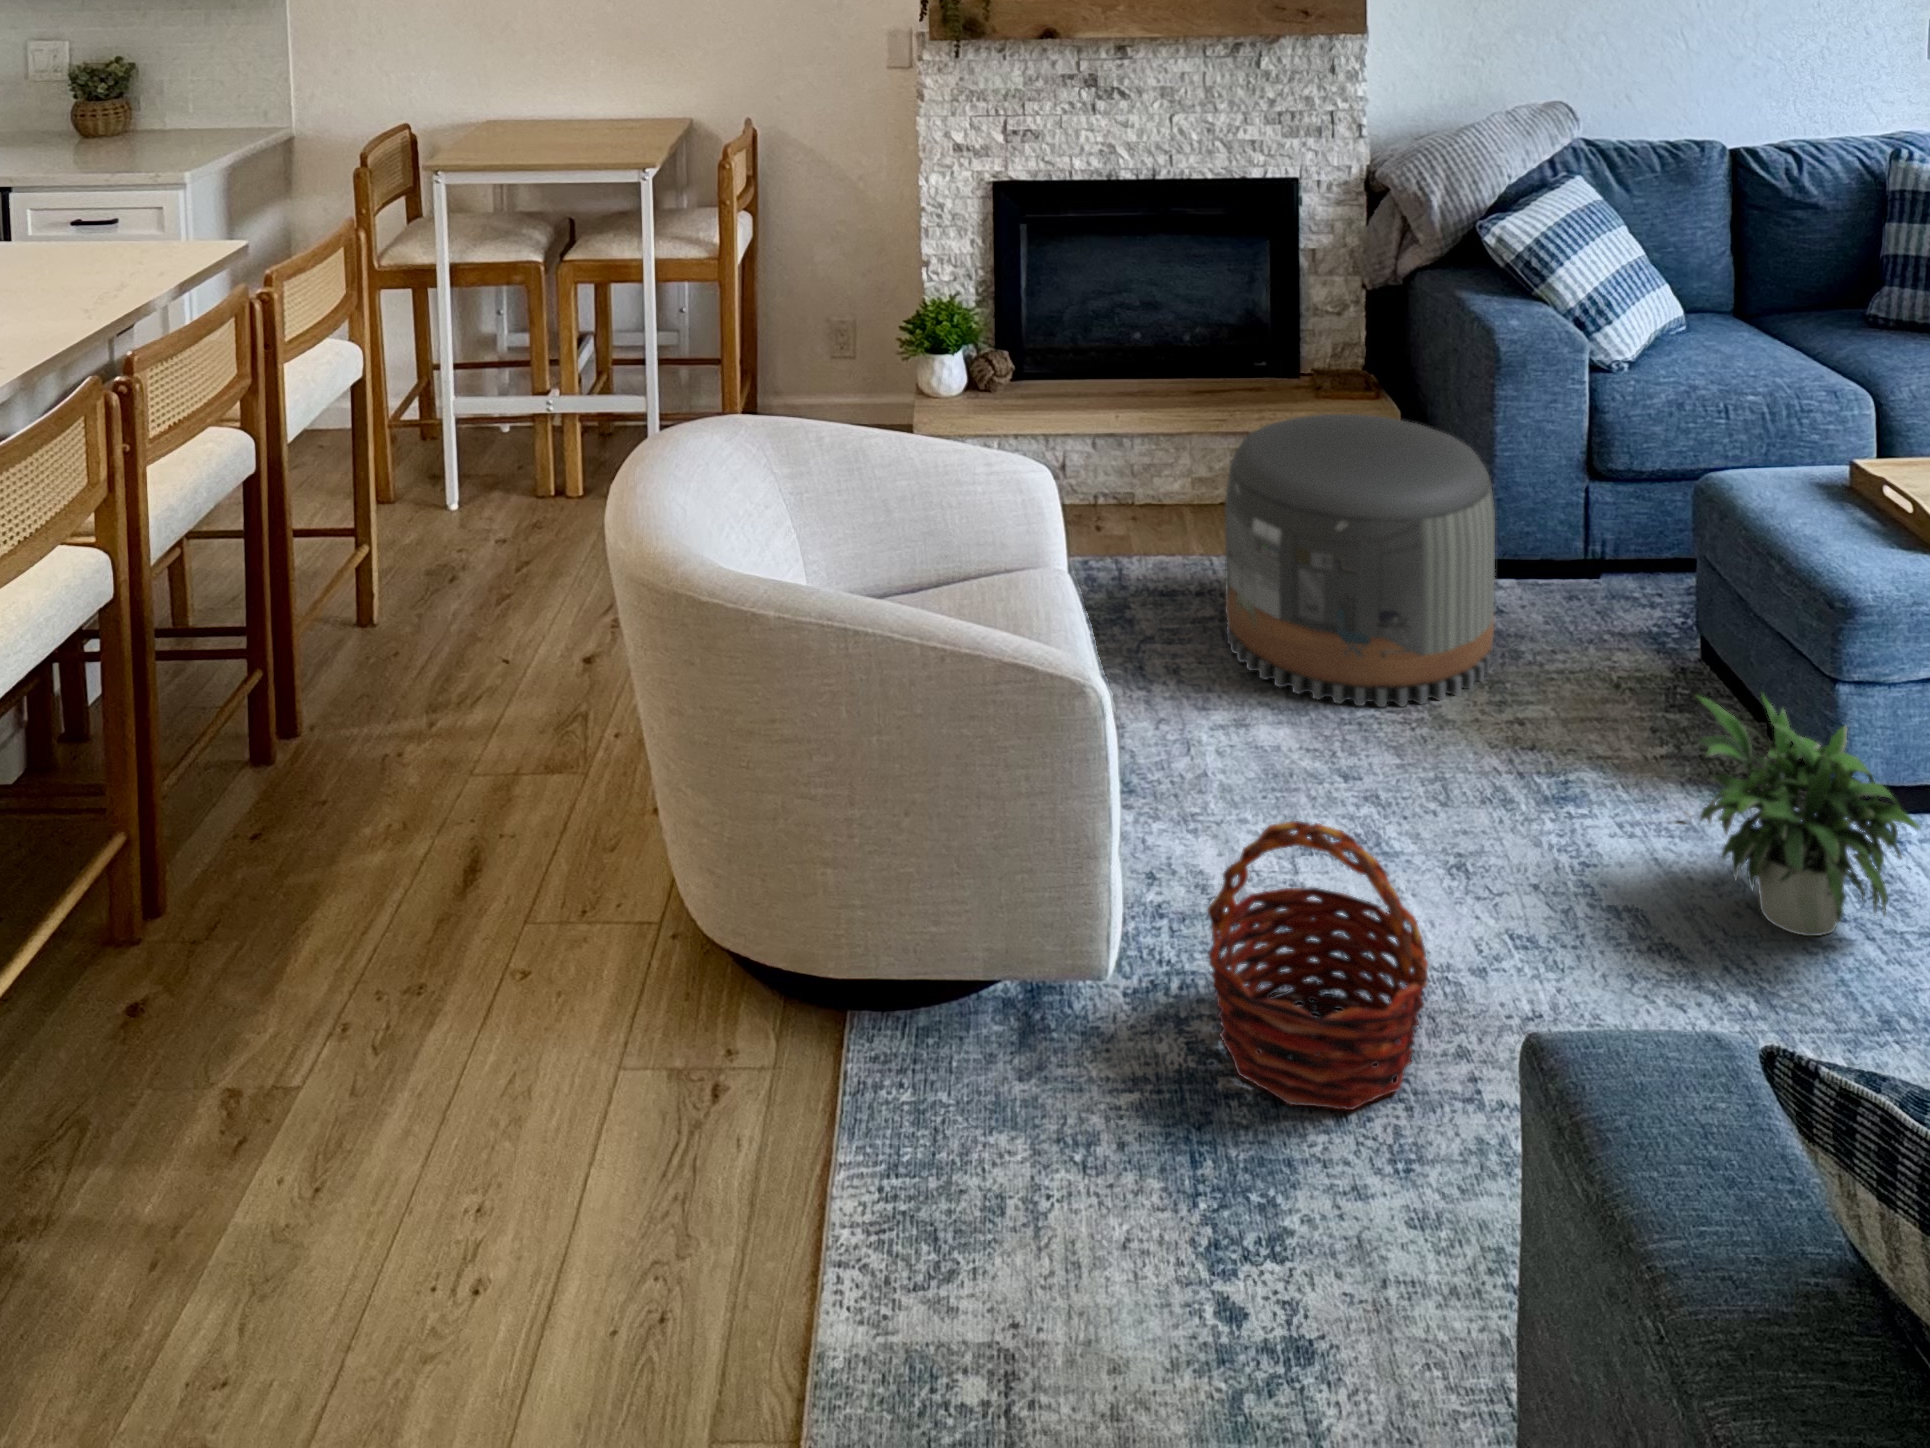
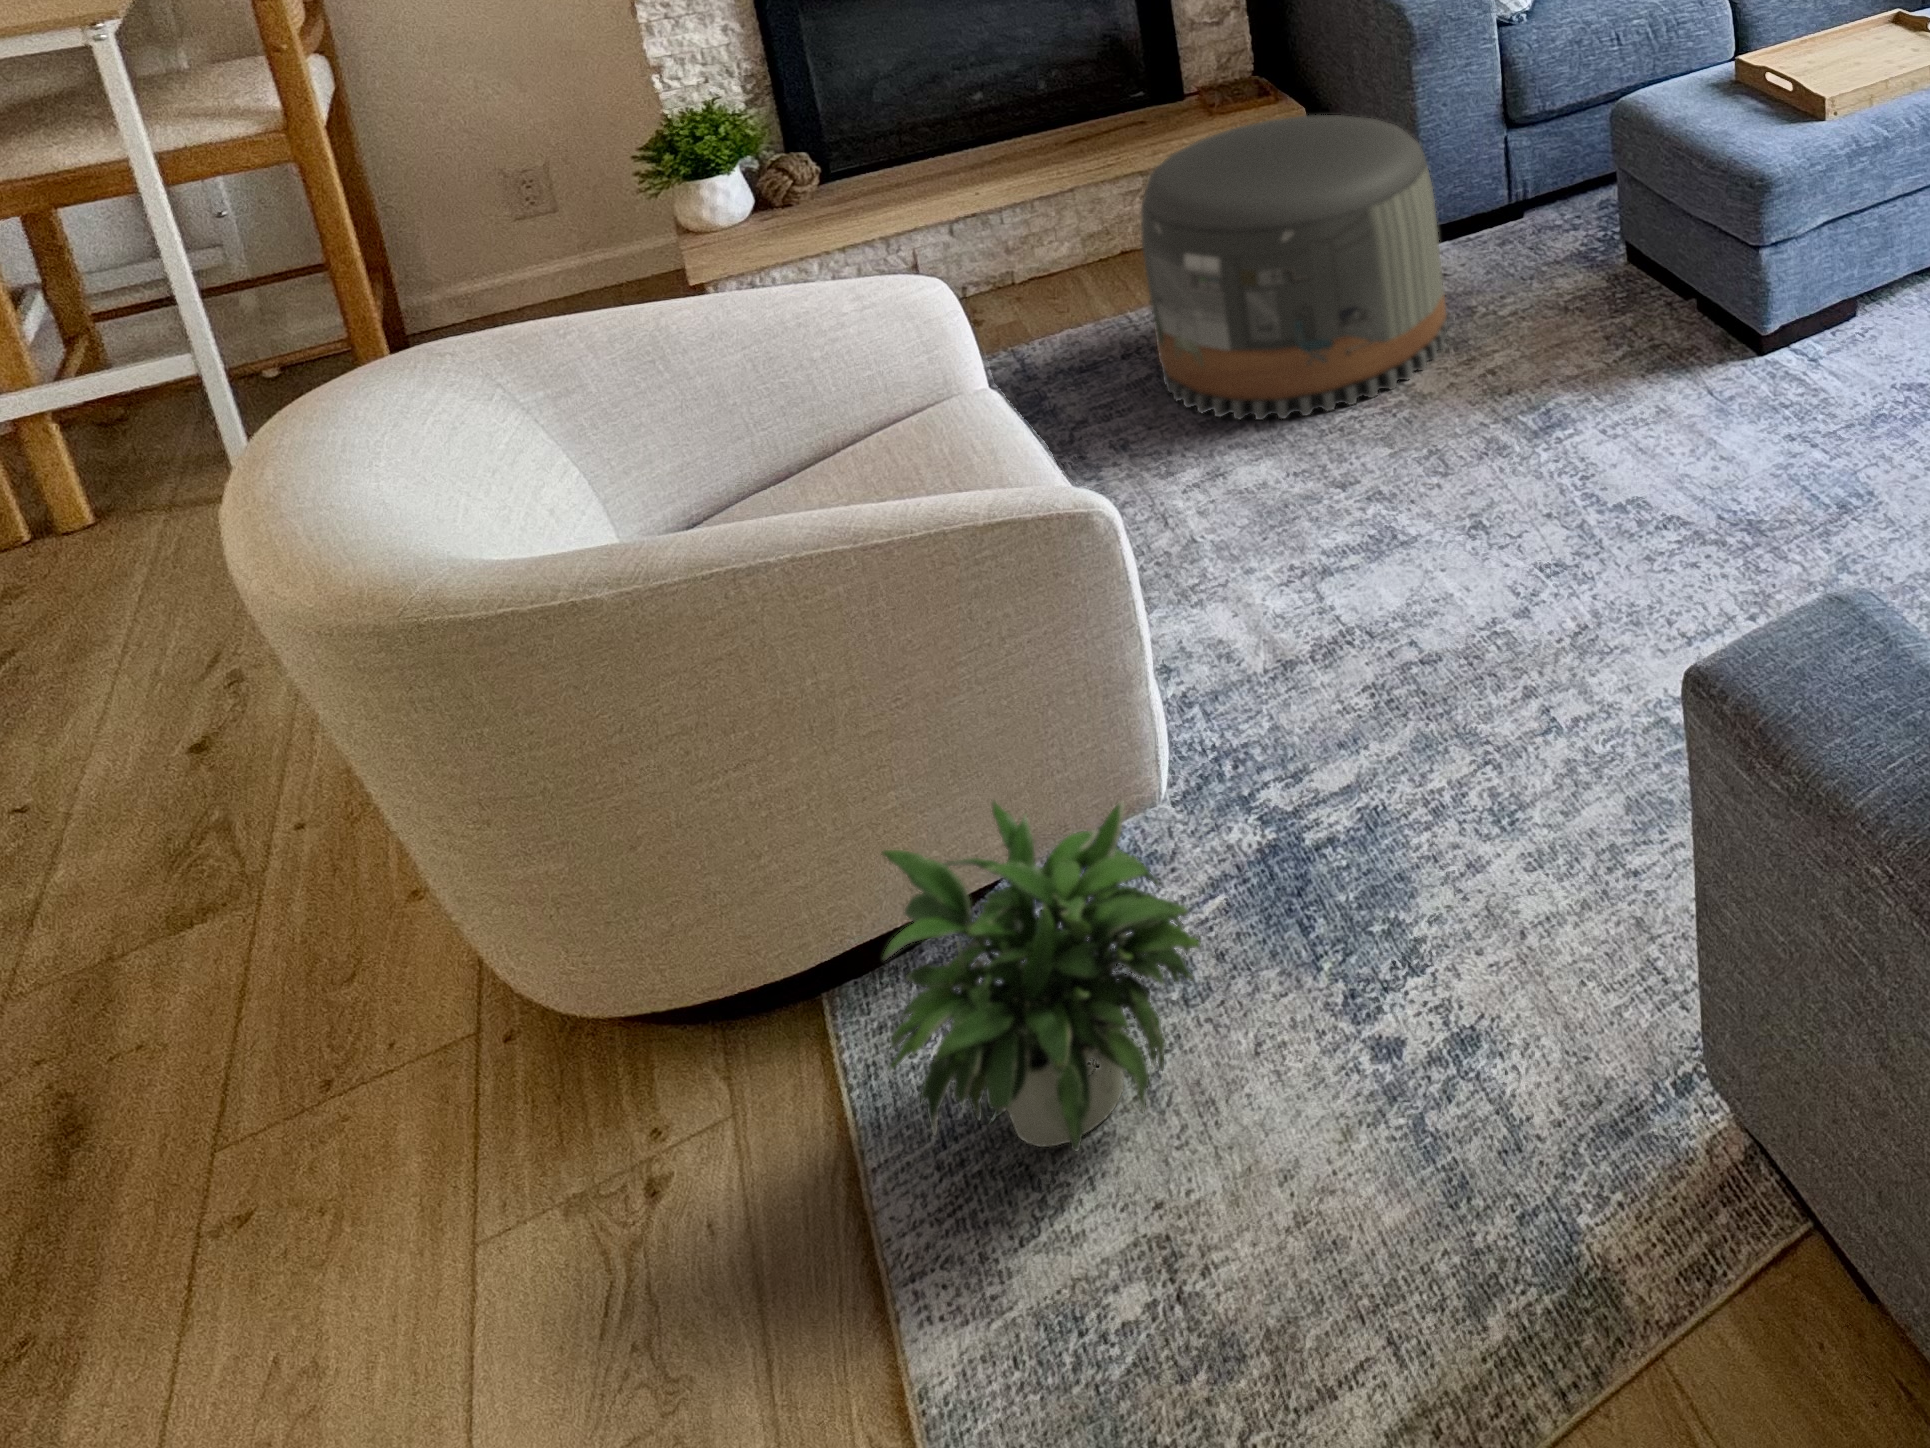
potted plant: present [1686,692,1920,936] -> present [881,802,1200,1151]
basket: present [1208,821,1428,1110] -> none [1253,536,1501,822]

